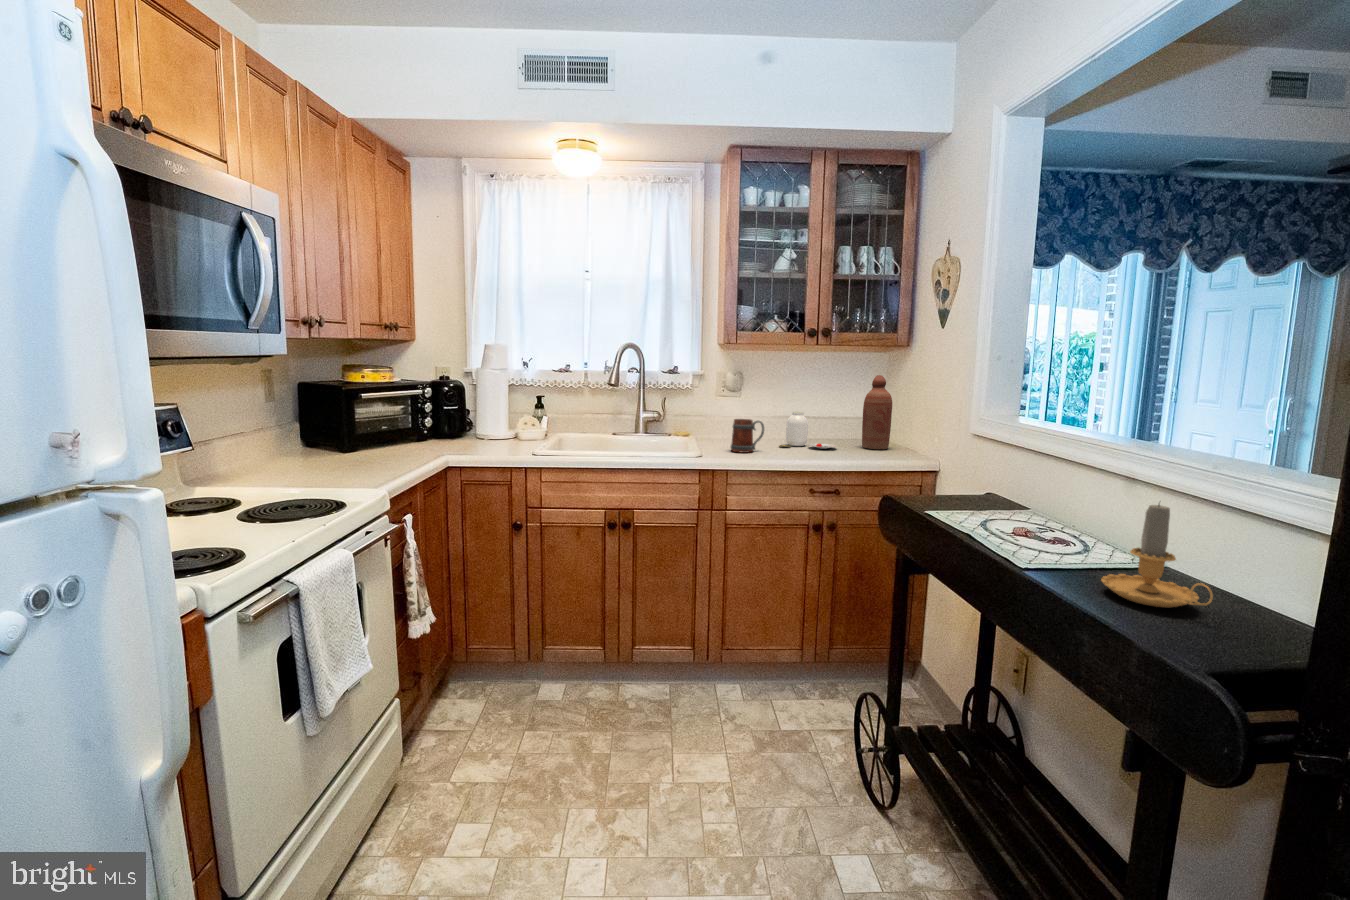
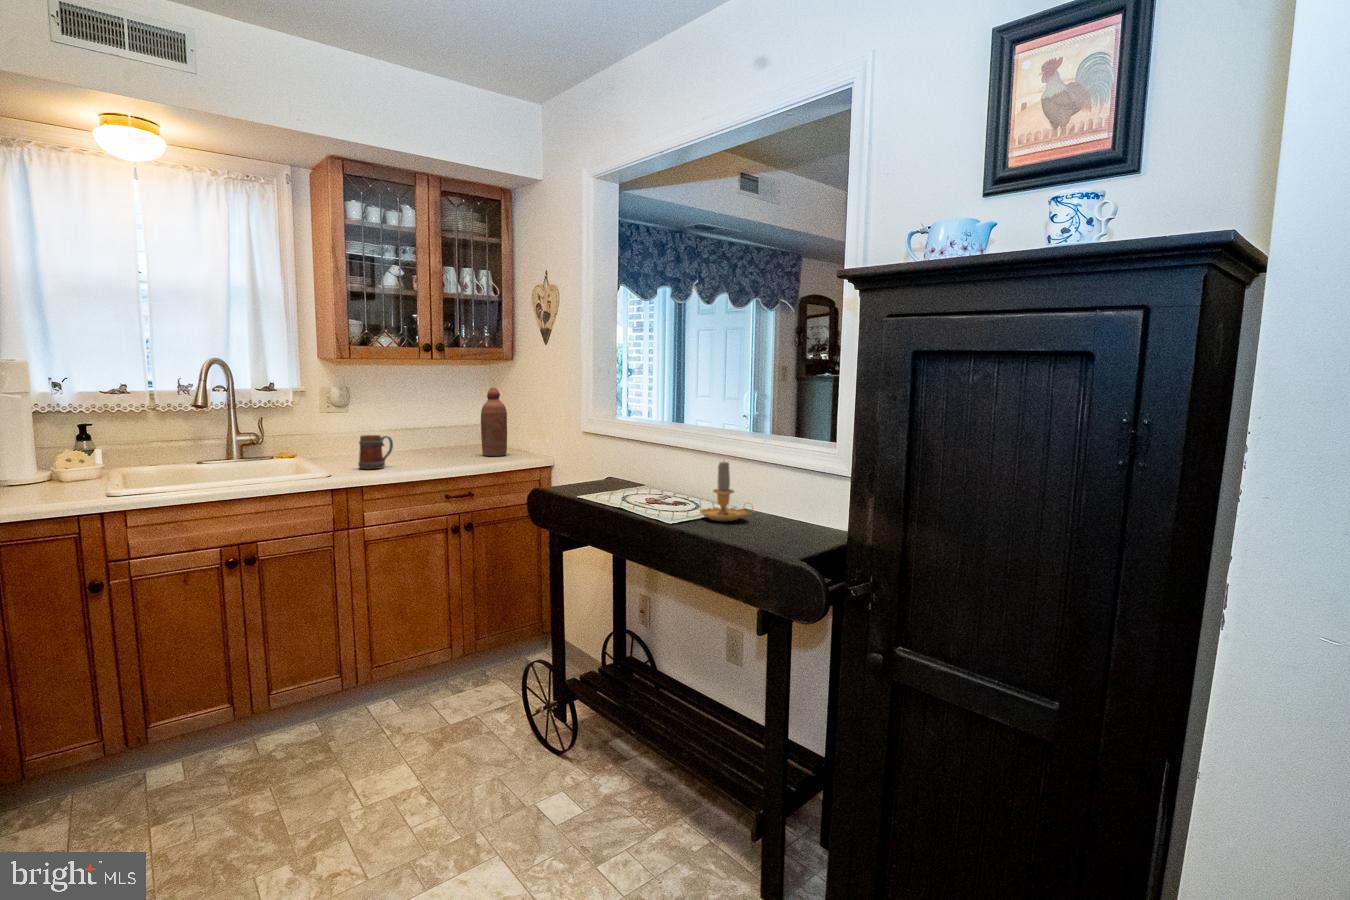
jar: present [779,412,837,449] -> none [404,425,462,461]

